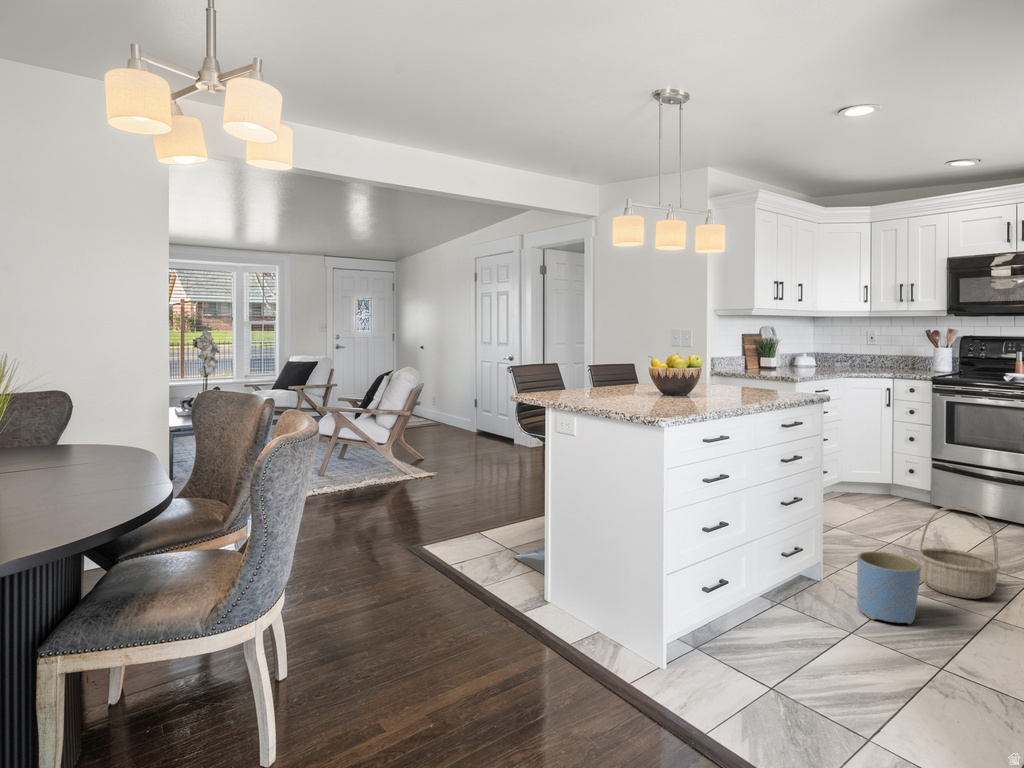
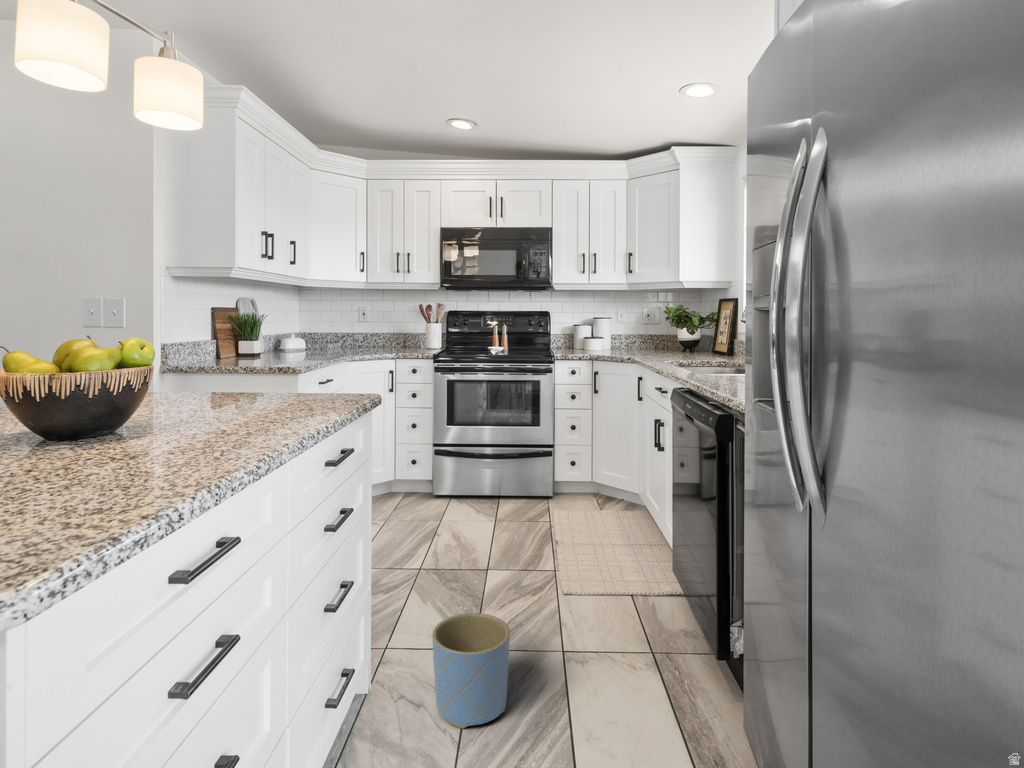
basket: present [918,506,1000,599] -> none [475,517,555,629]

